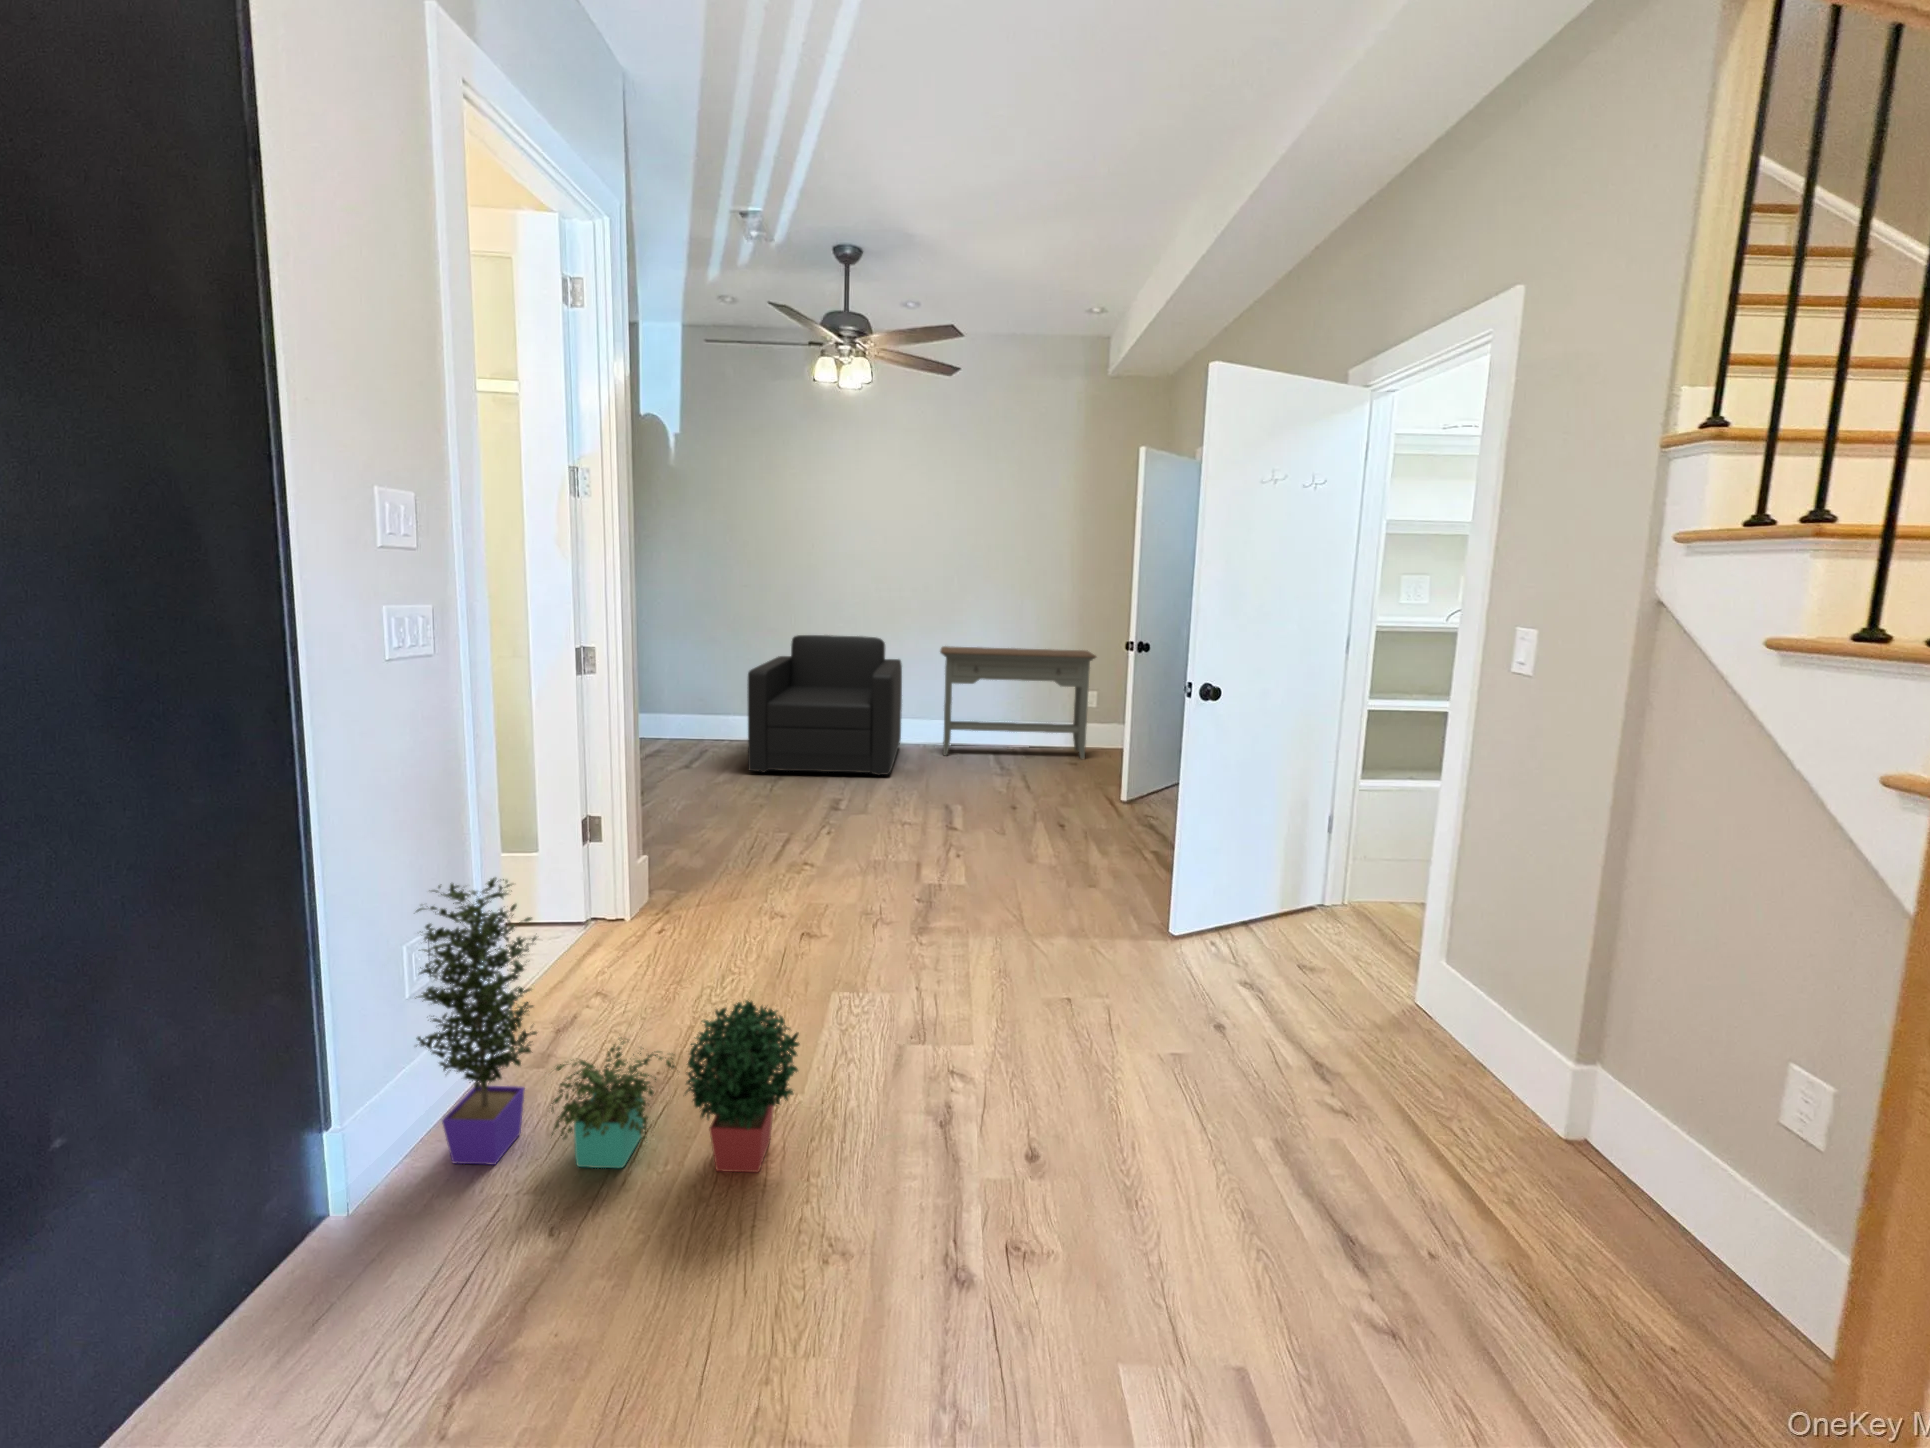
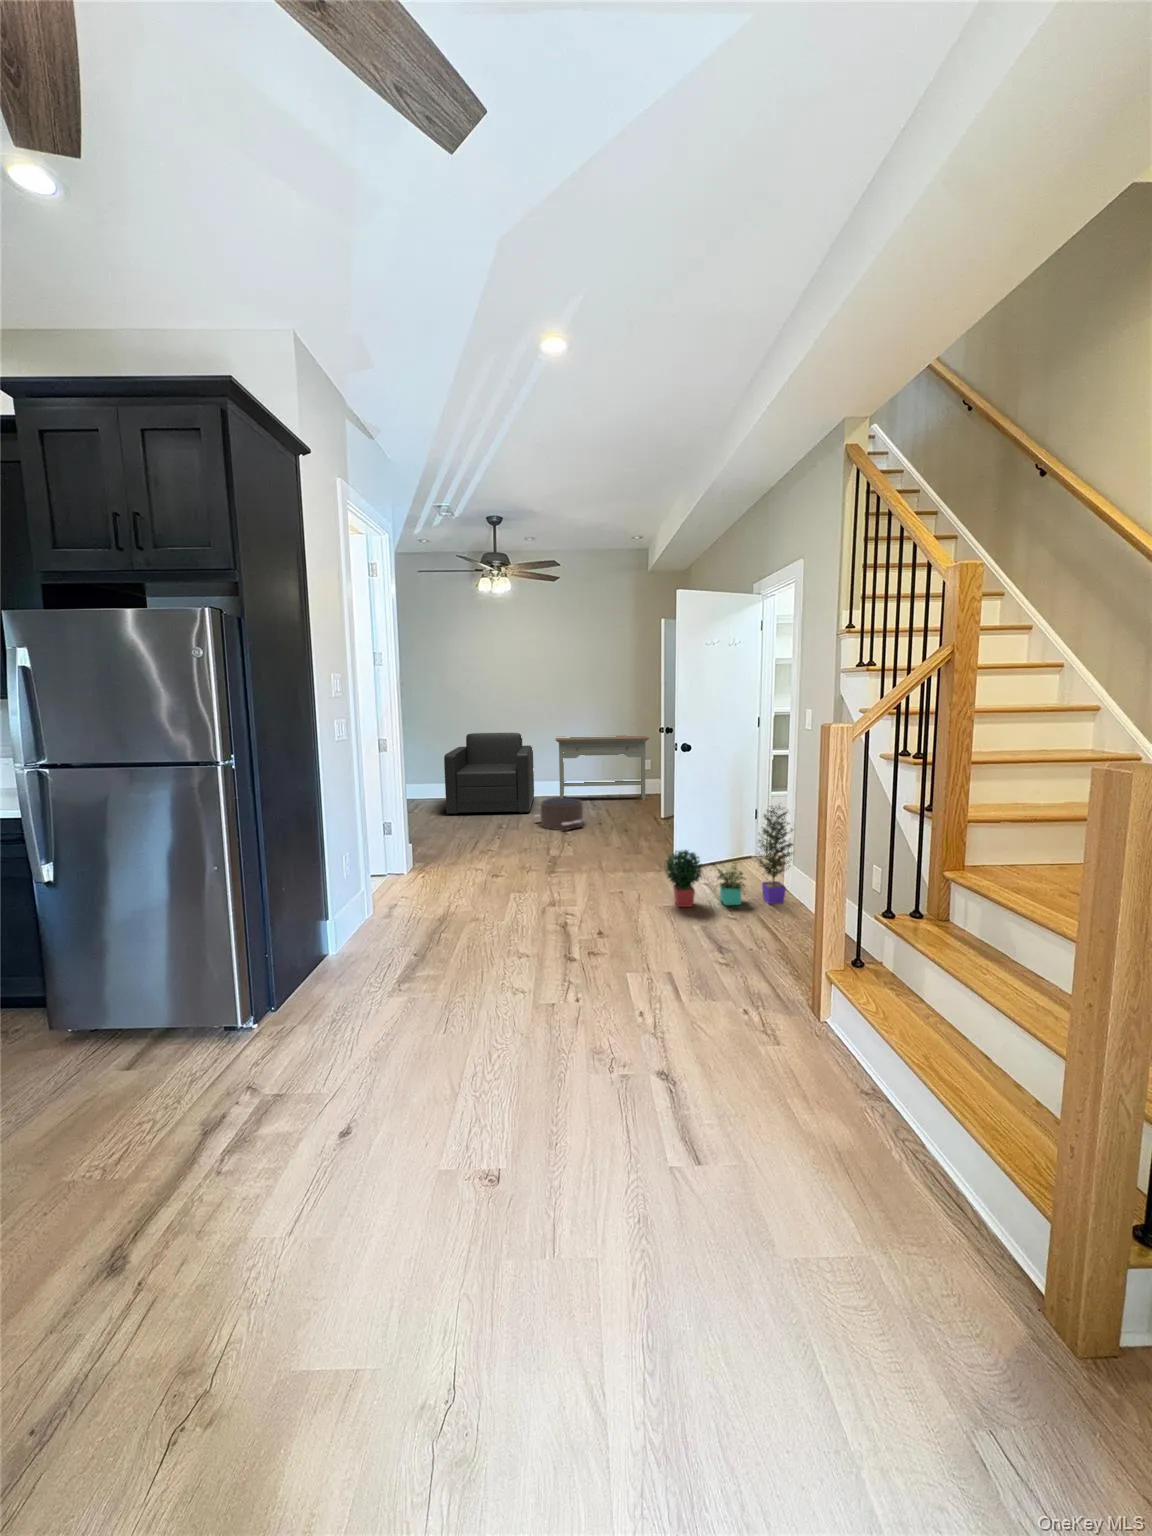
pouf: none [896,756,985,816] -> present [536,798,583,830]
potted plant: present [415,877,799,1173] -> present [665,806,793,907]

